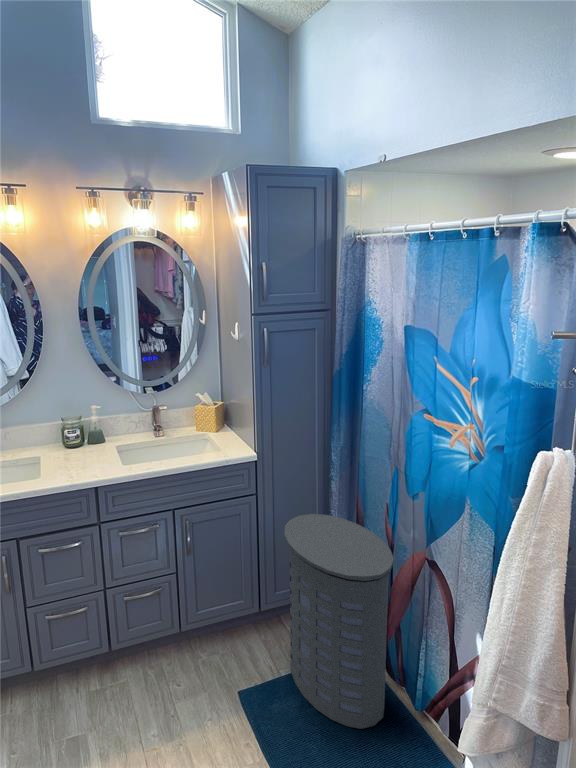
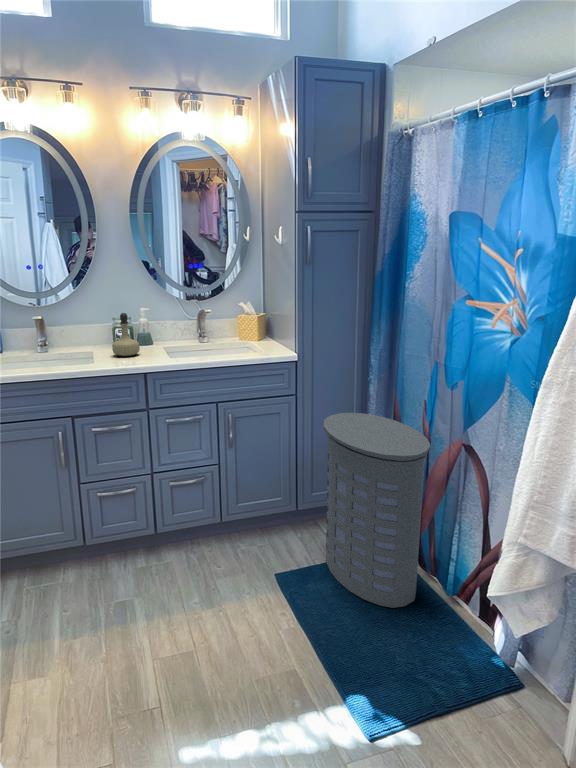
perfume bottle: none [61,418,91,462] -> present [112,313,140,356]

